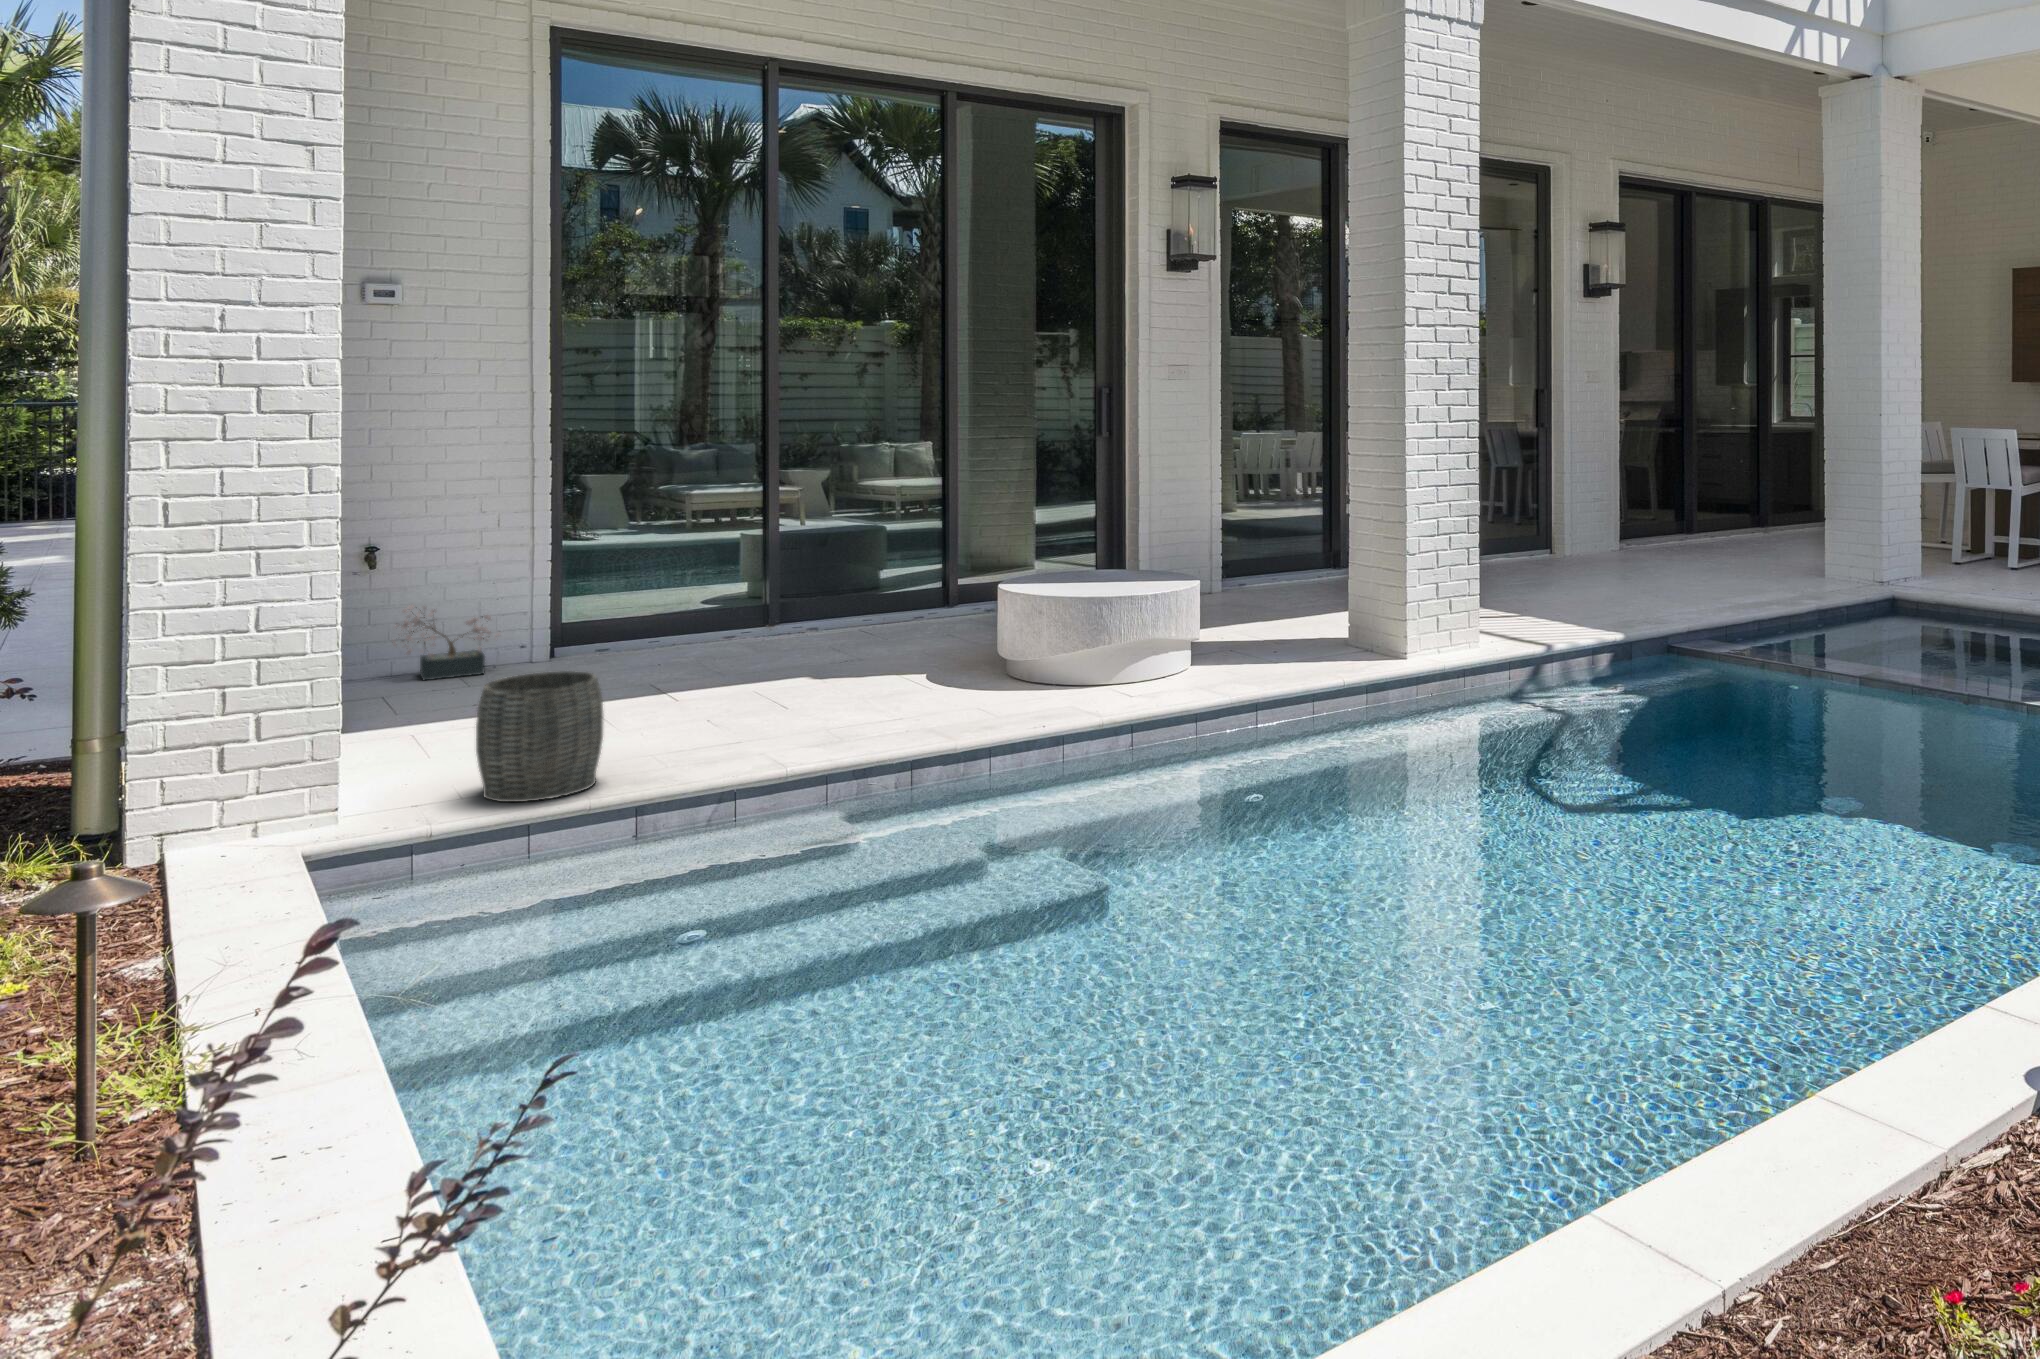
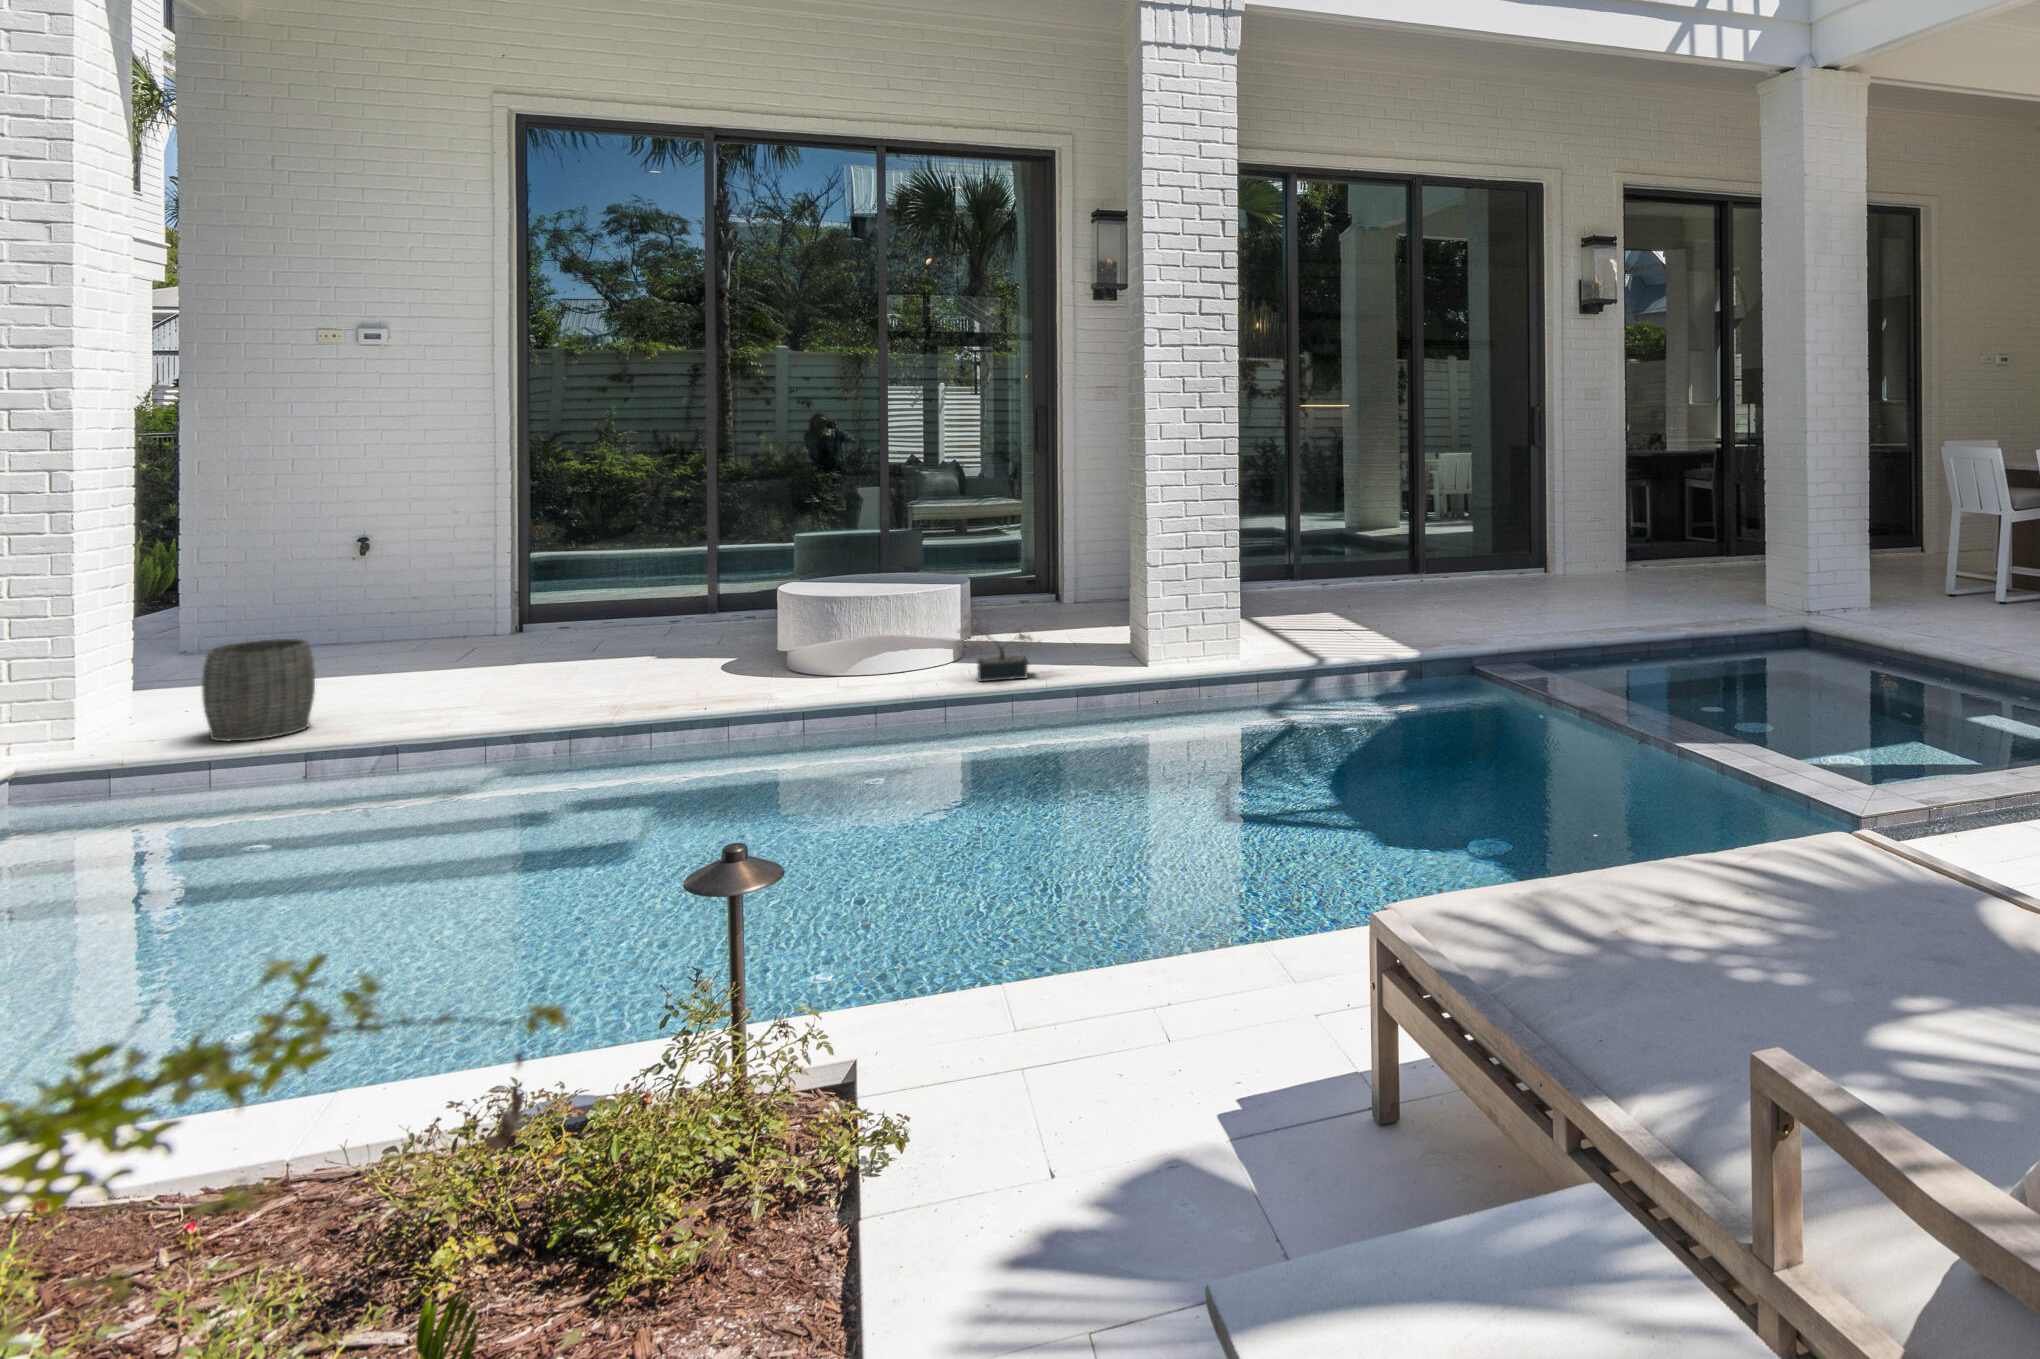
decorative plant: present [393,605,500,680] -> present [959,613,1039,682]

